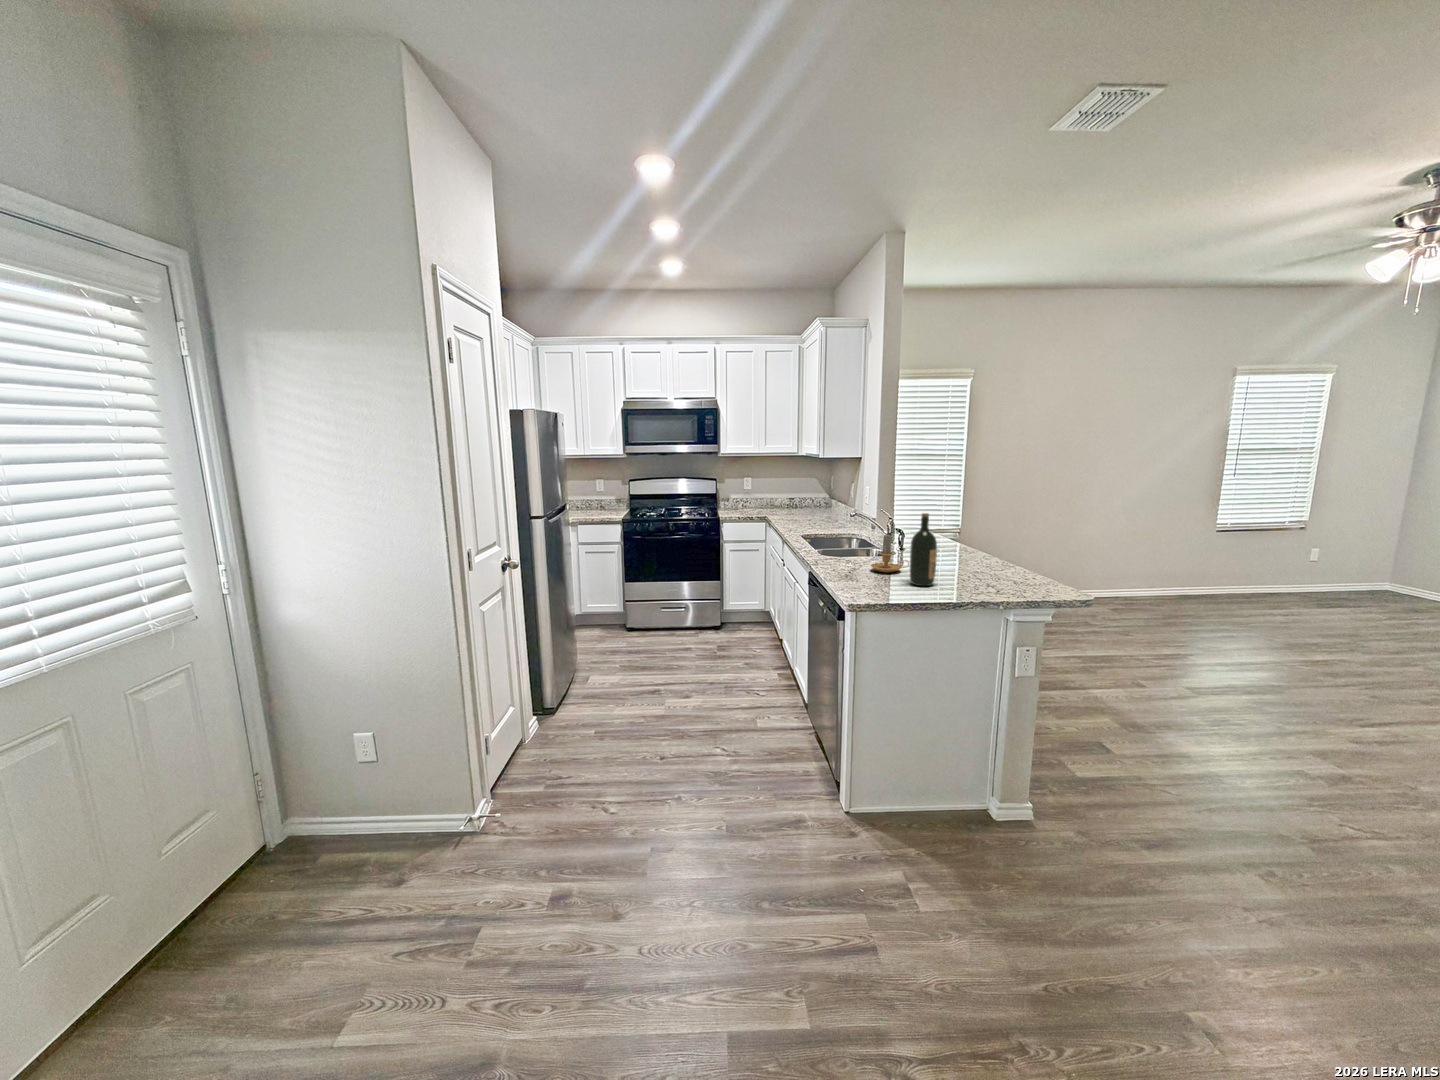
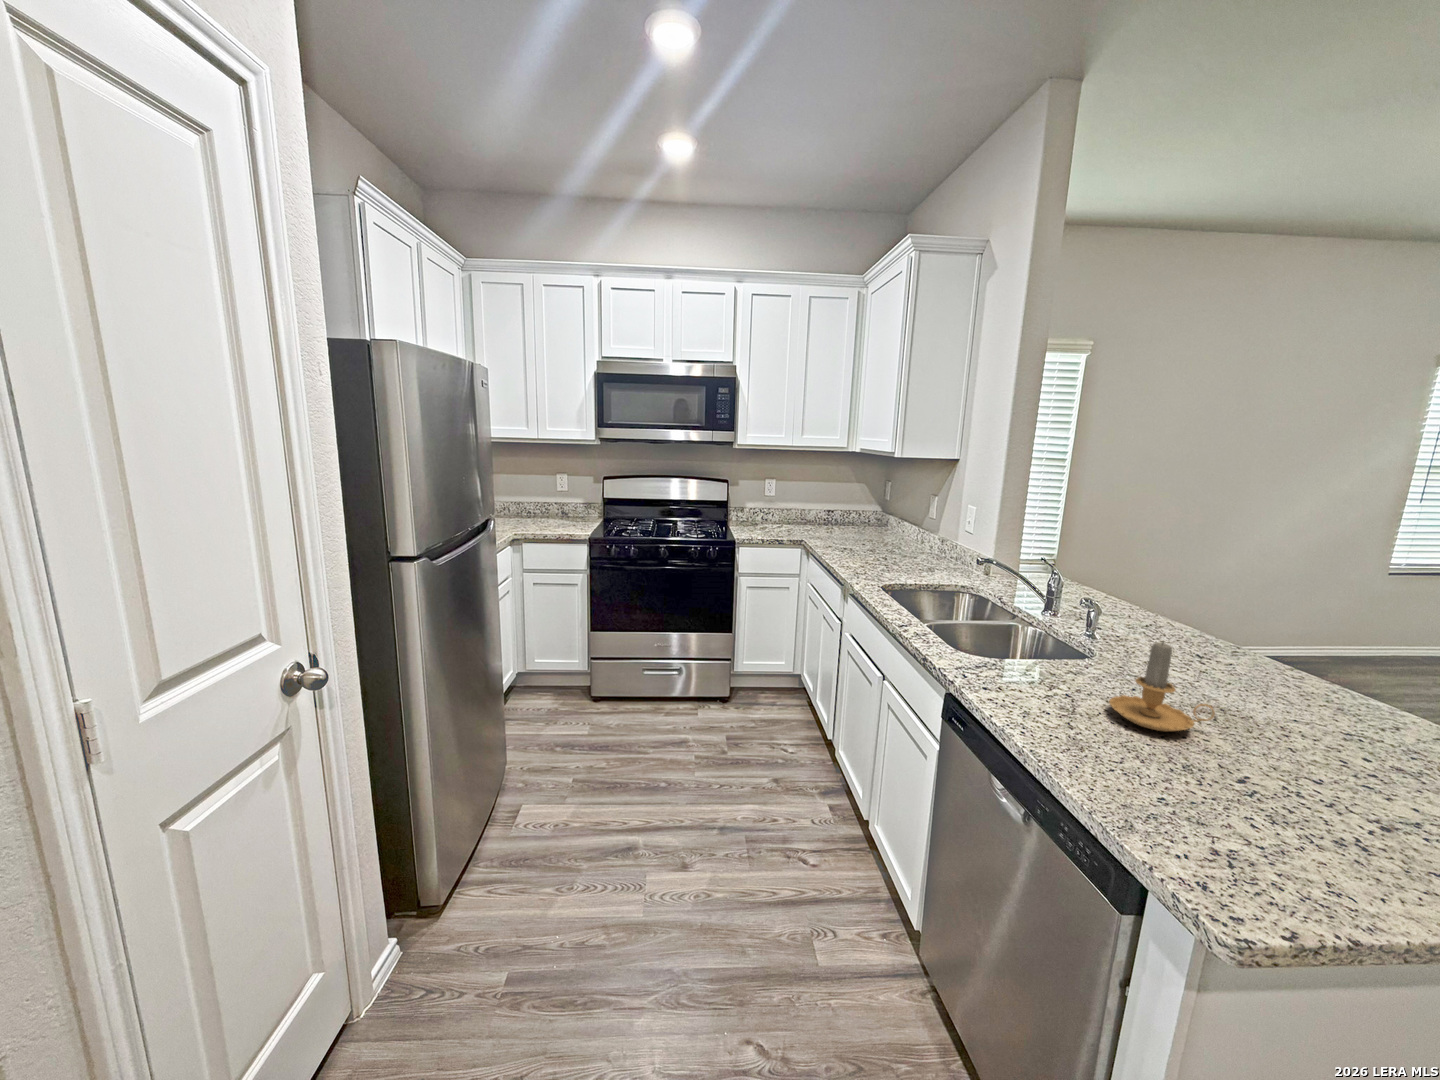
wine bottle: present [910,513,937,586] -> none [1277,624,1395,819]

